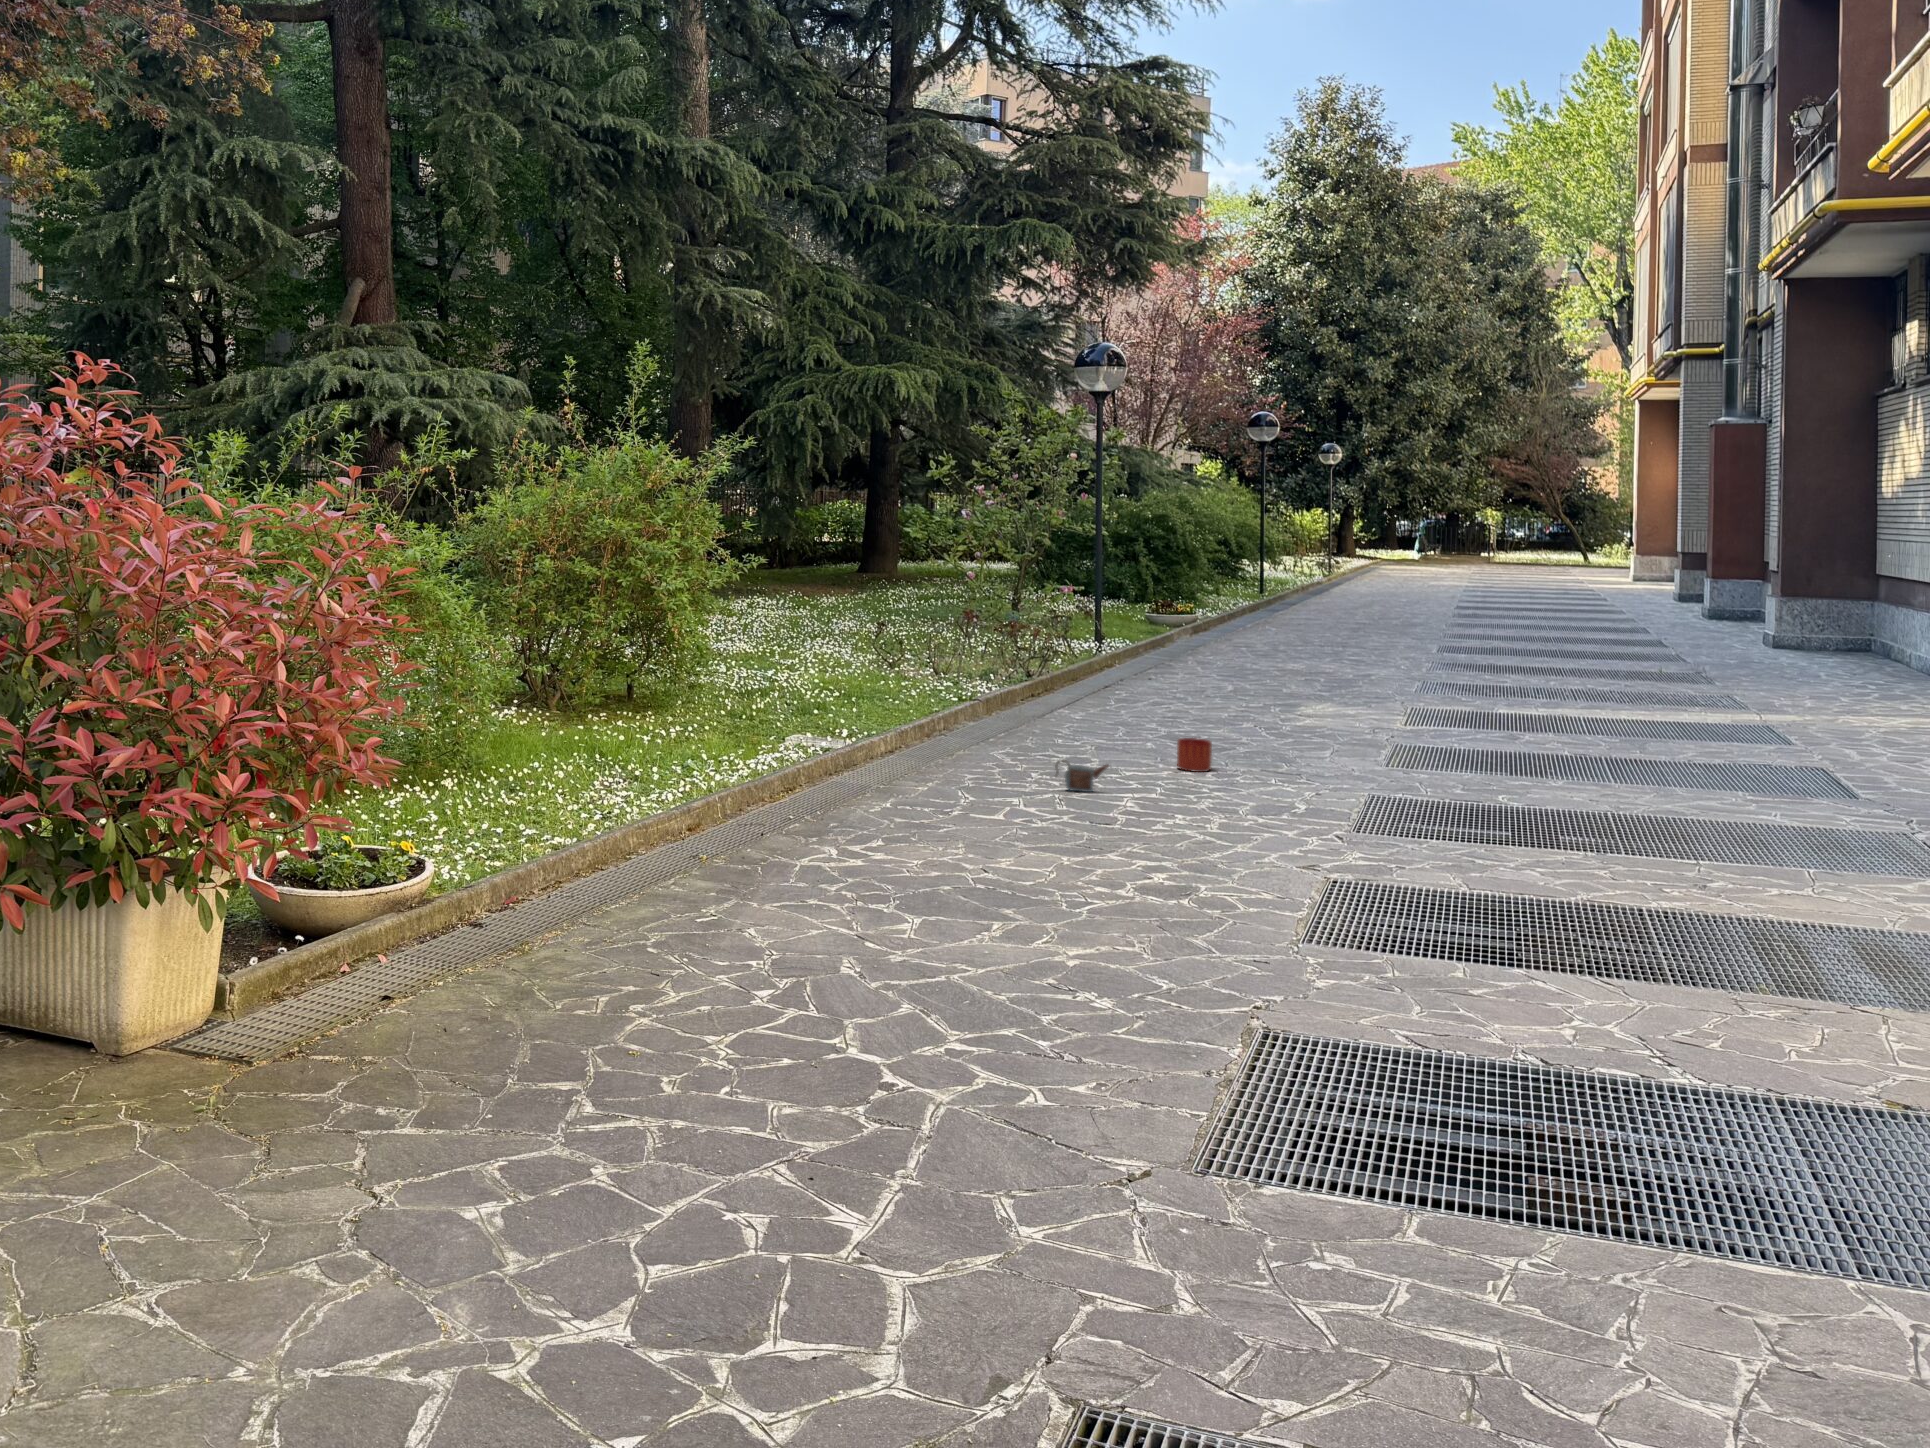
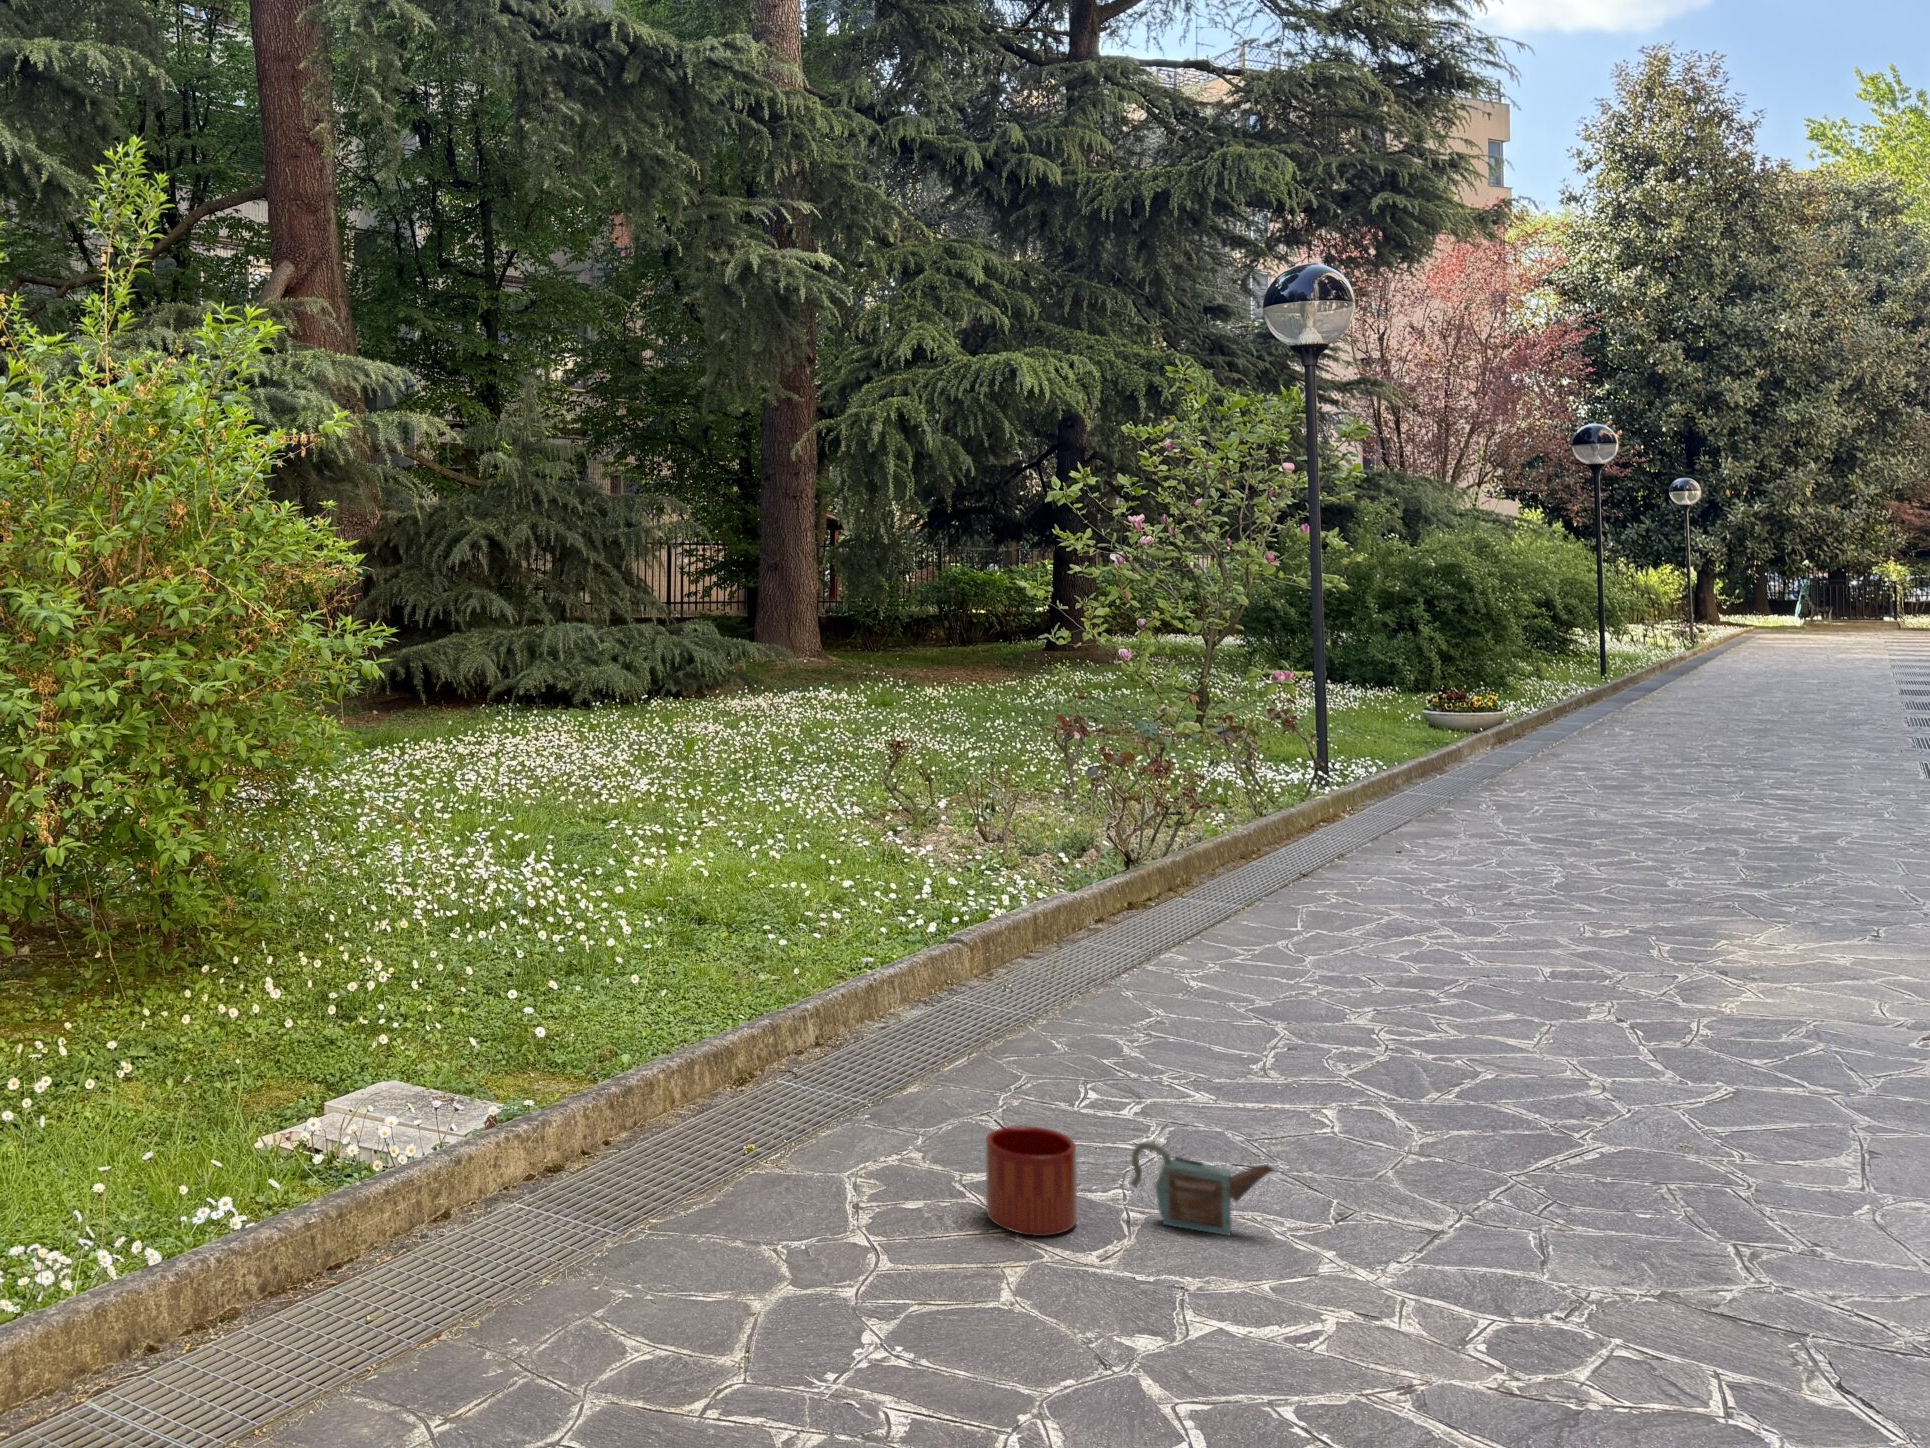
planter: present [1177,738,1212,772] -> present [986,1126,1077,1236]

